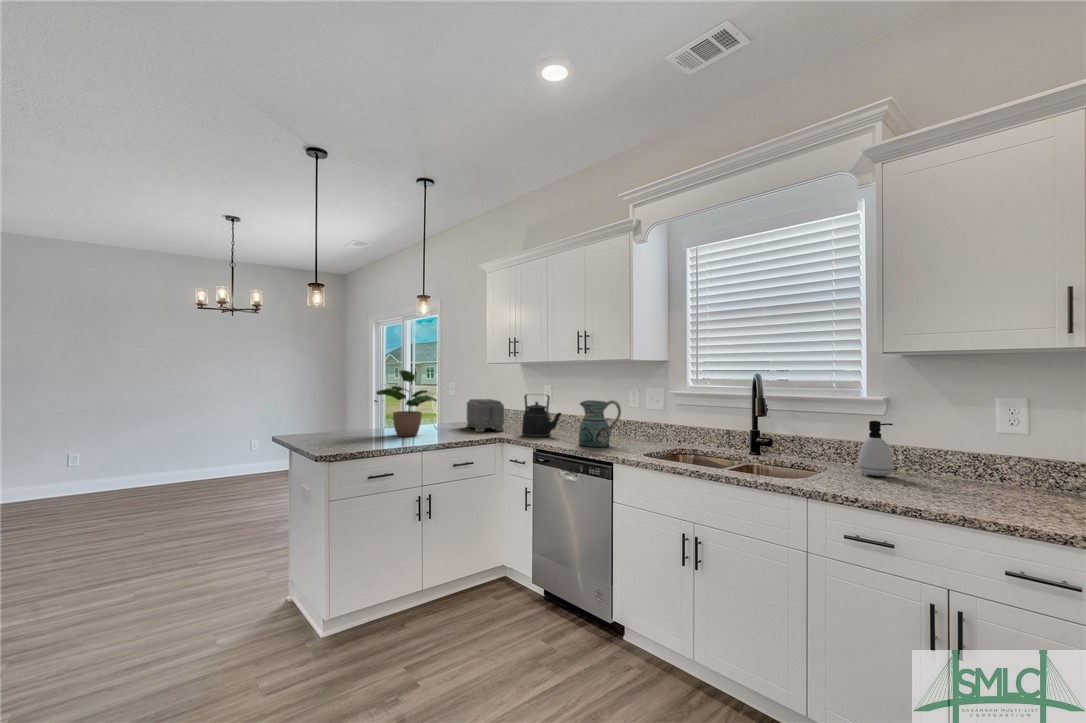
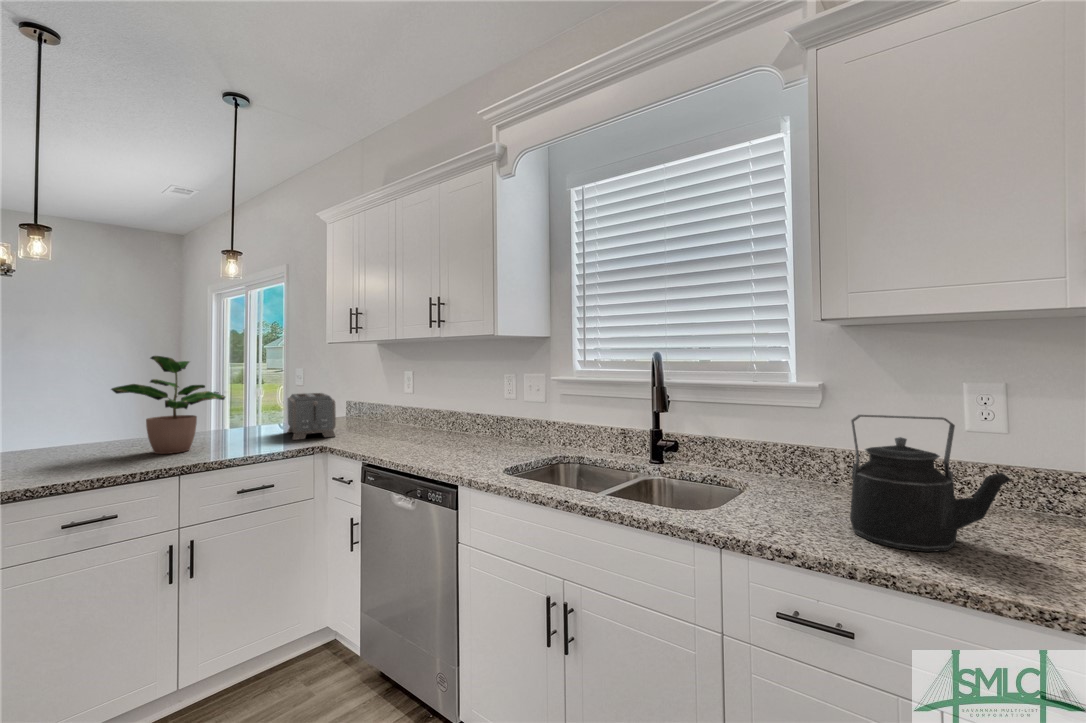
kettle: present [522,394,561,437] -> present [850,415,1011,552]
ceramic pitcher: present [579,400,621,447] -> none [421,393,481,461]
soap dispenser: present [858,421,893,476] -> none [788,418,835,497]

